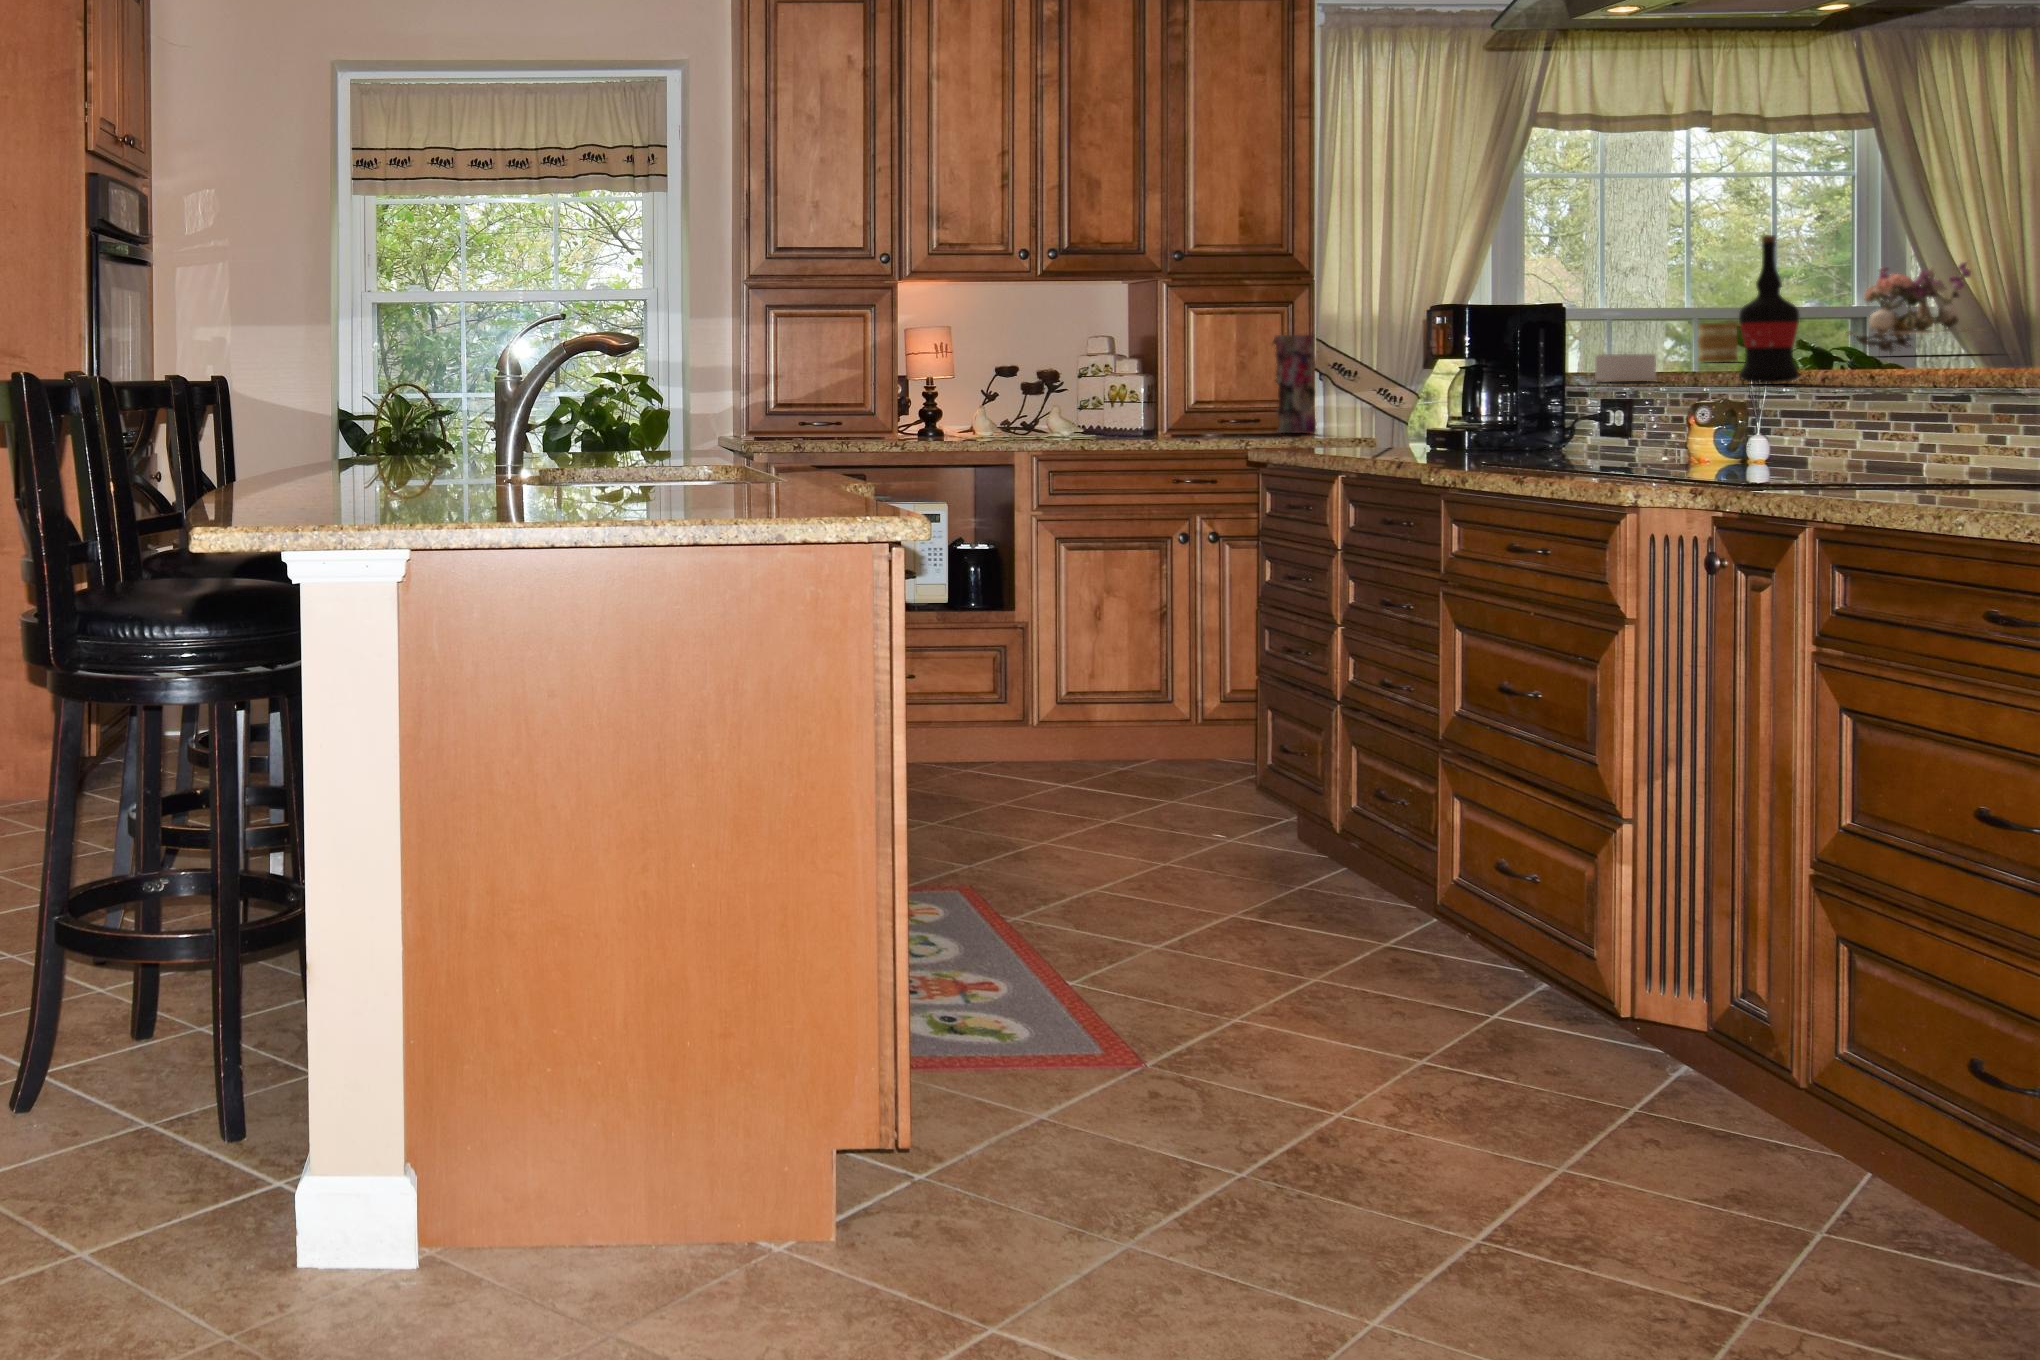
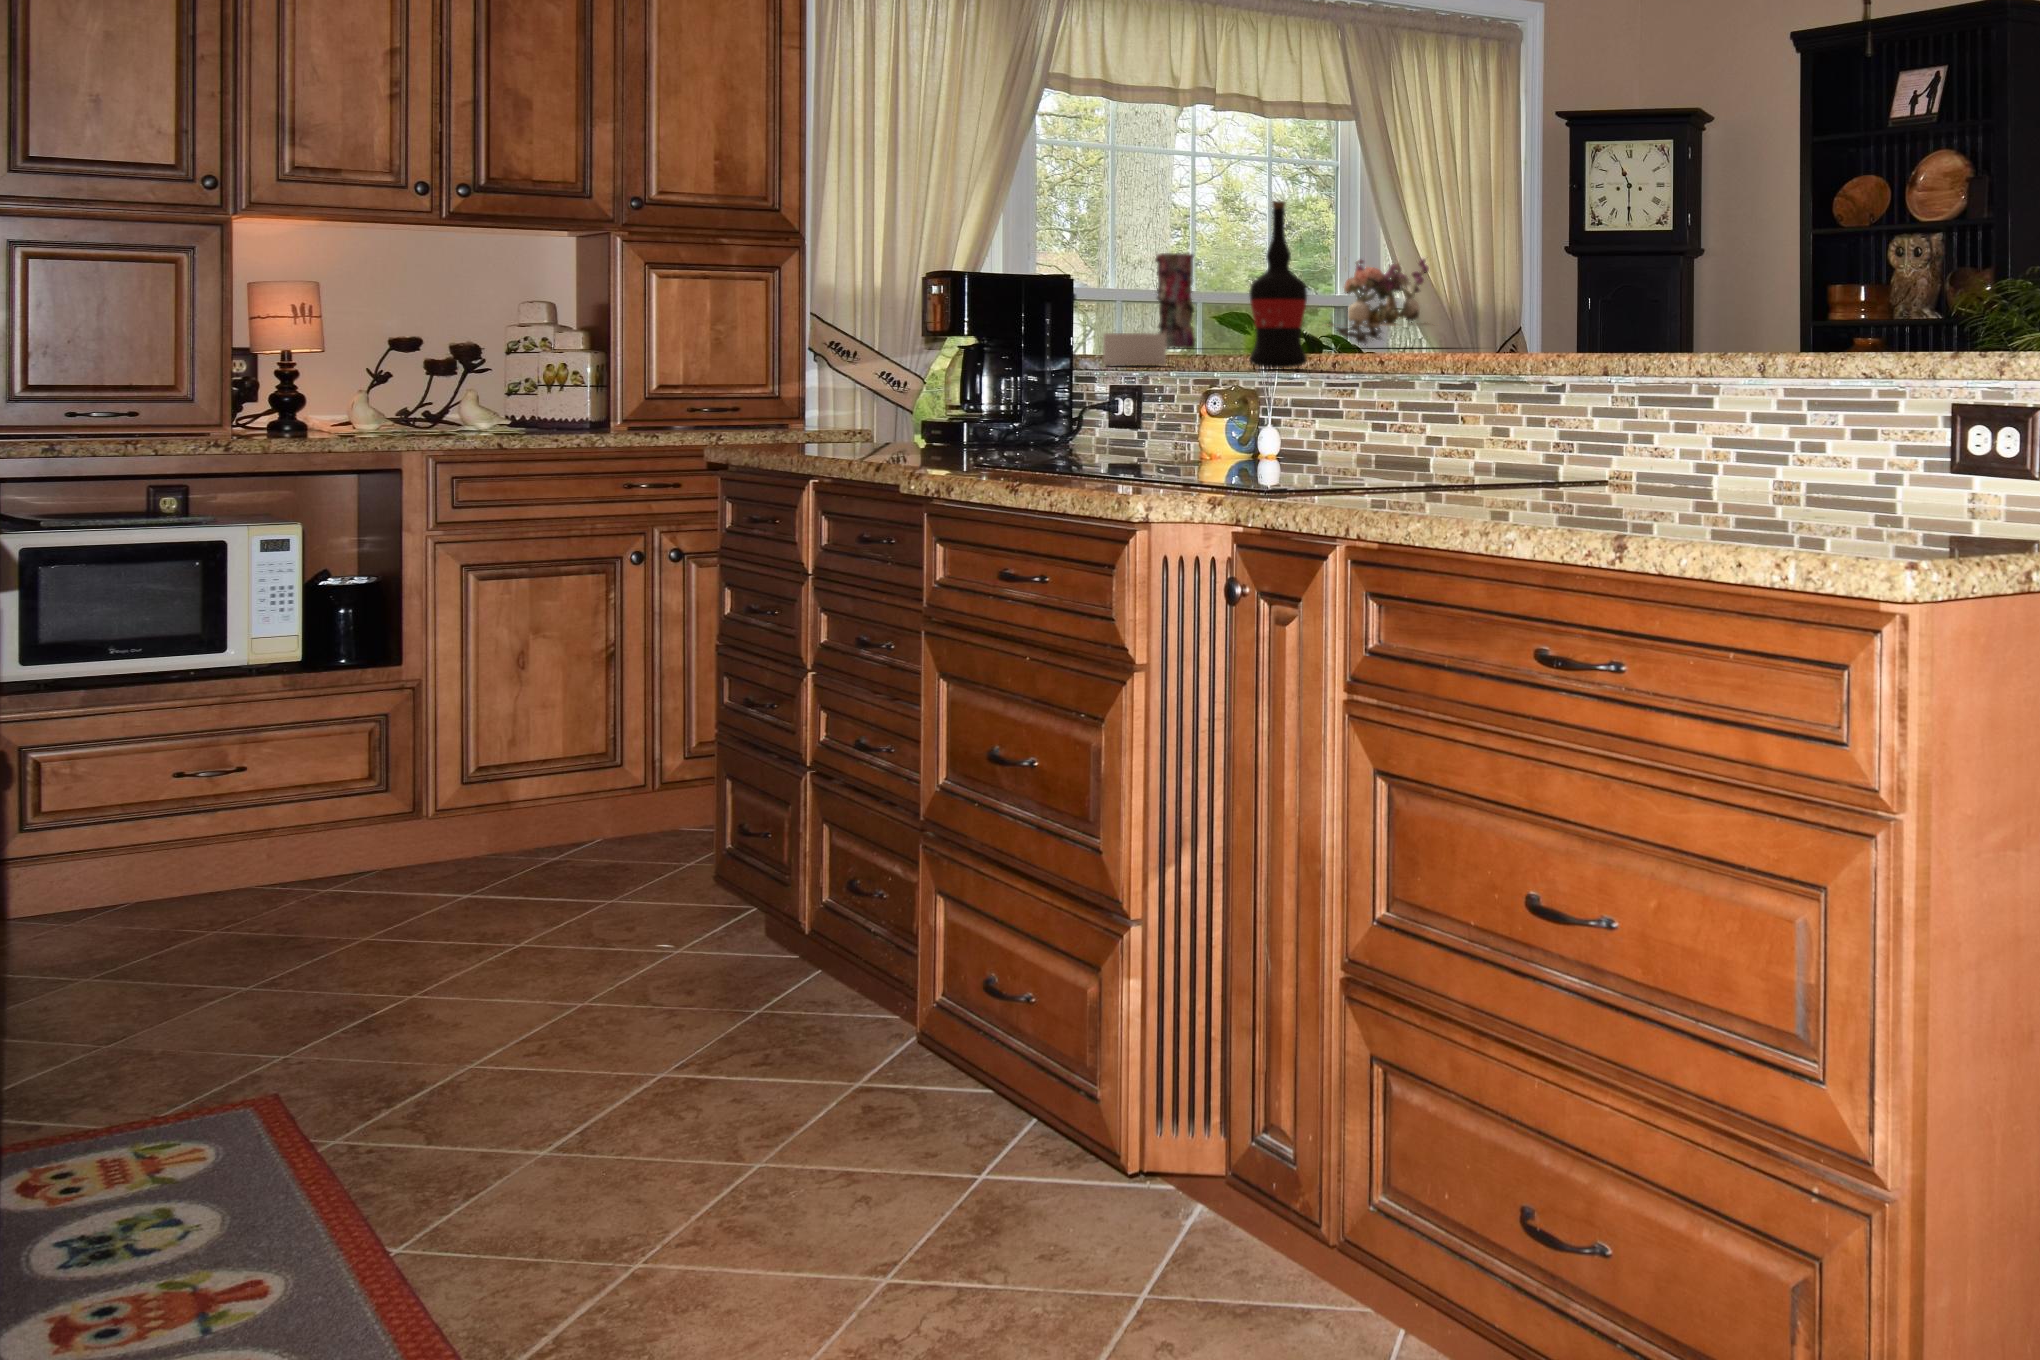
mug: present [1698,322,1738,362] -> none [1201,309,1237,350]
vase: present [1273,335,1316,433] -> present [1155,253,1195,348]

